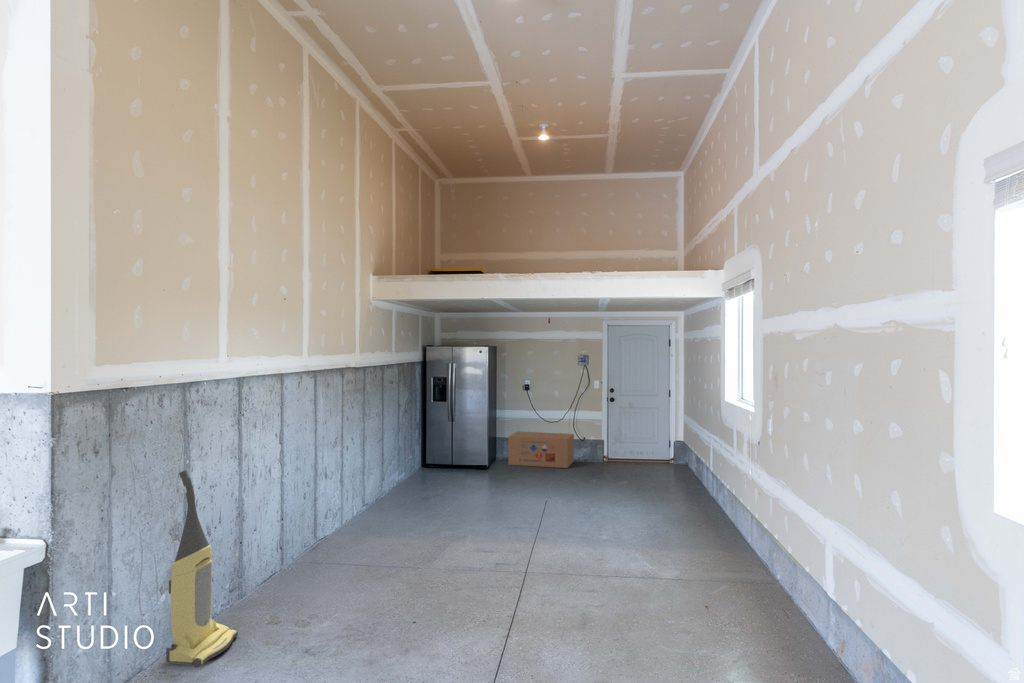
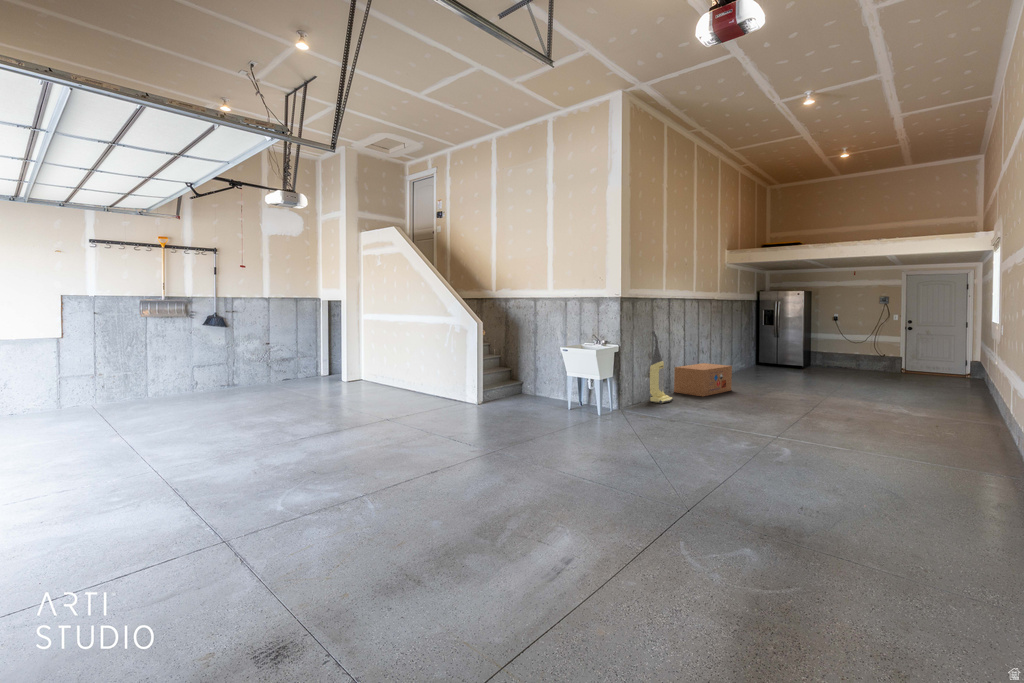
cardboard box: present [508,431,574,468] -> present [674,363,732,396]

